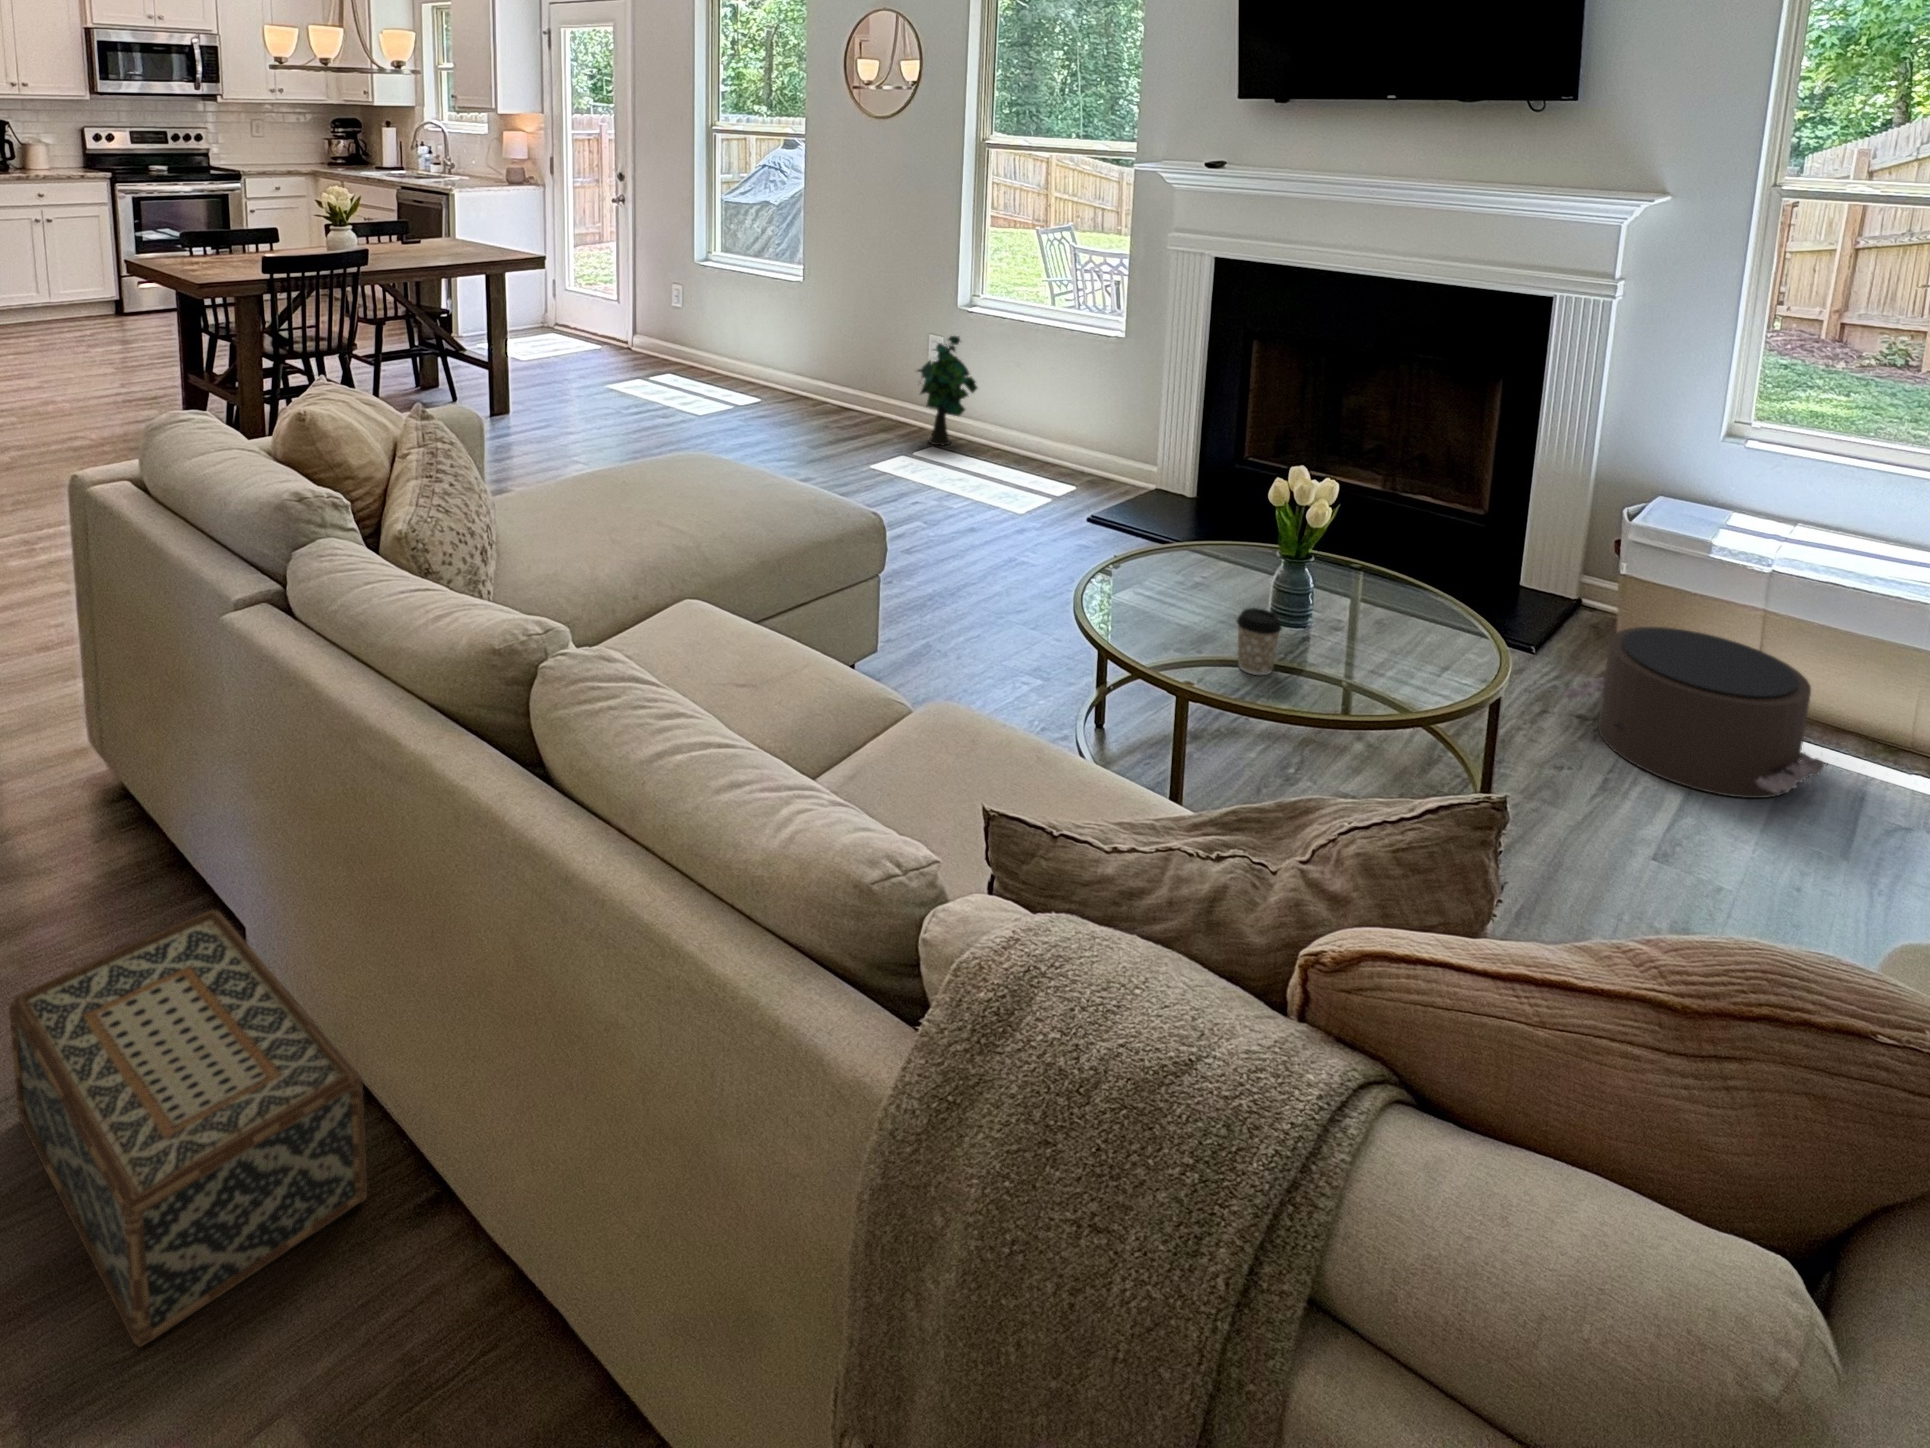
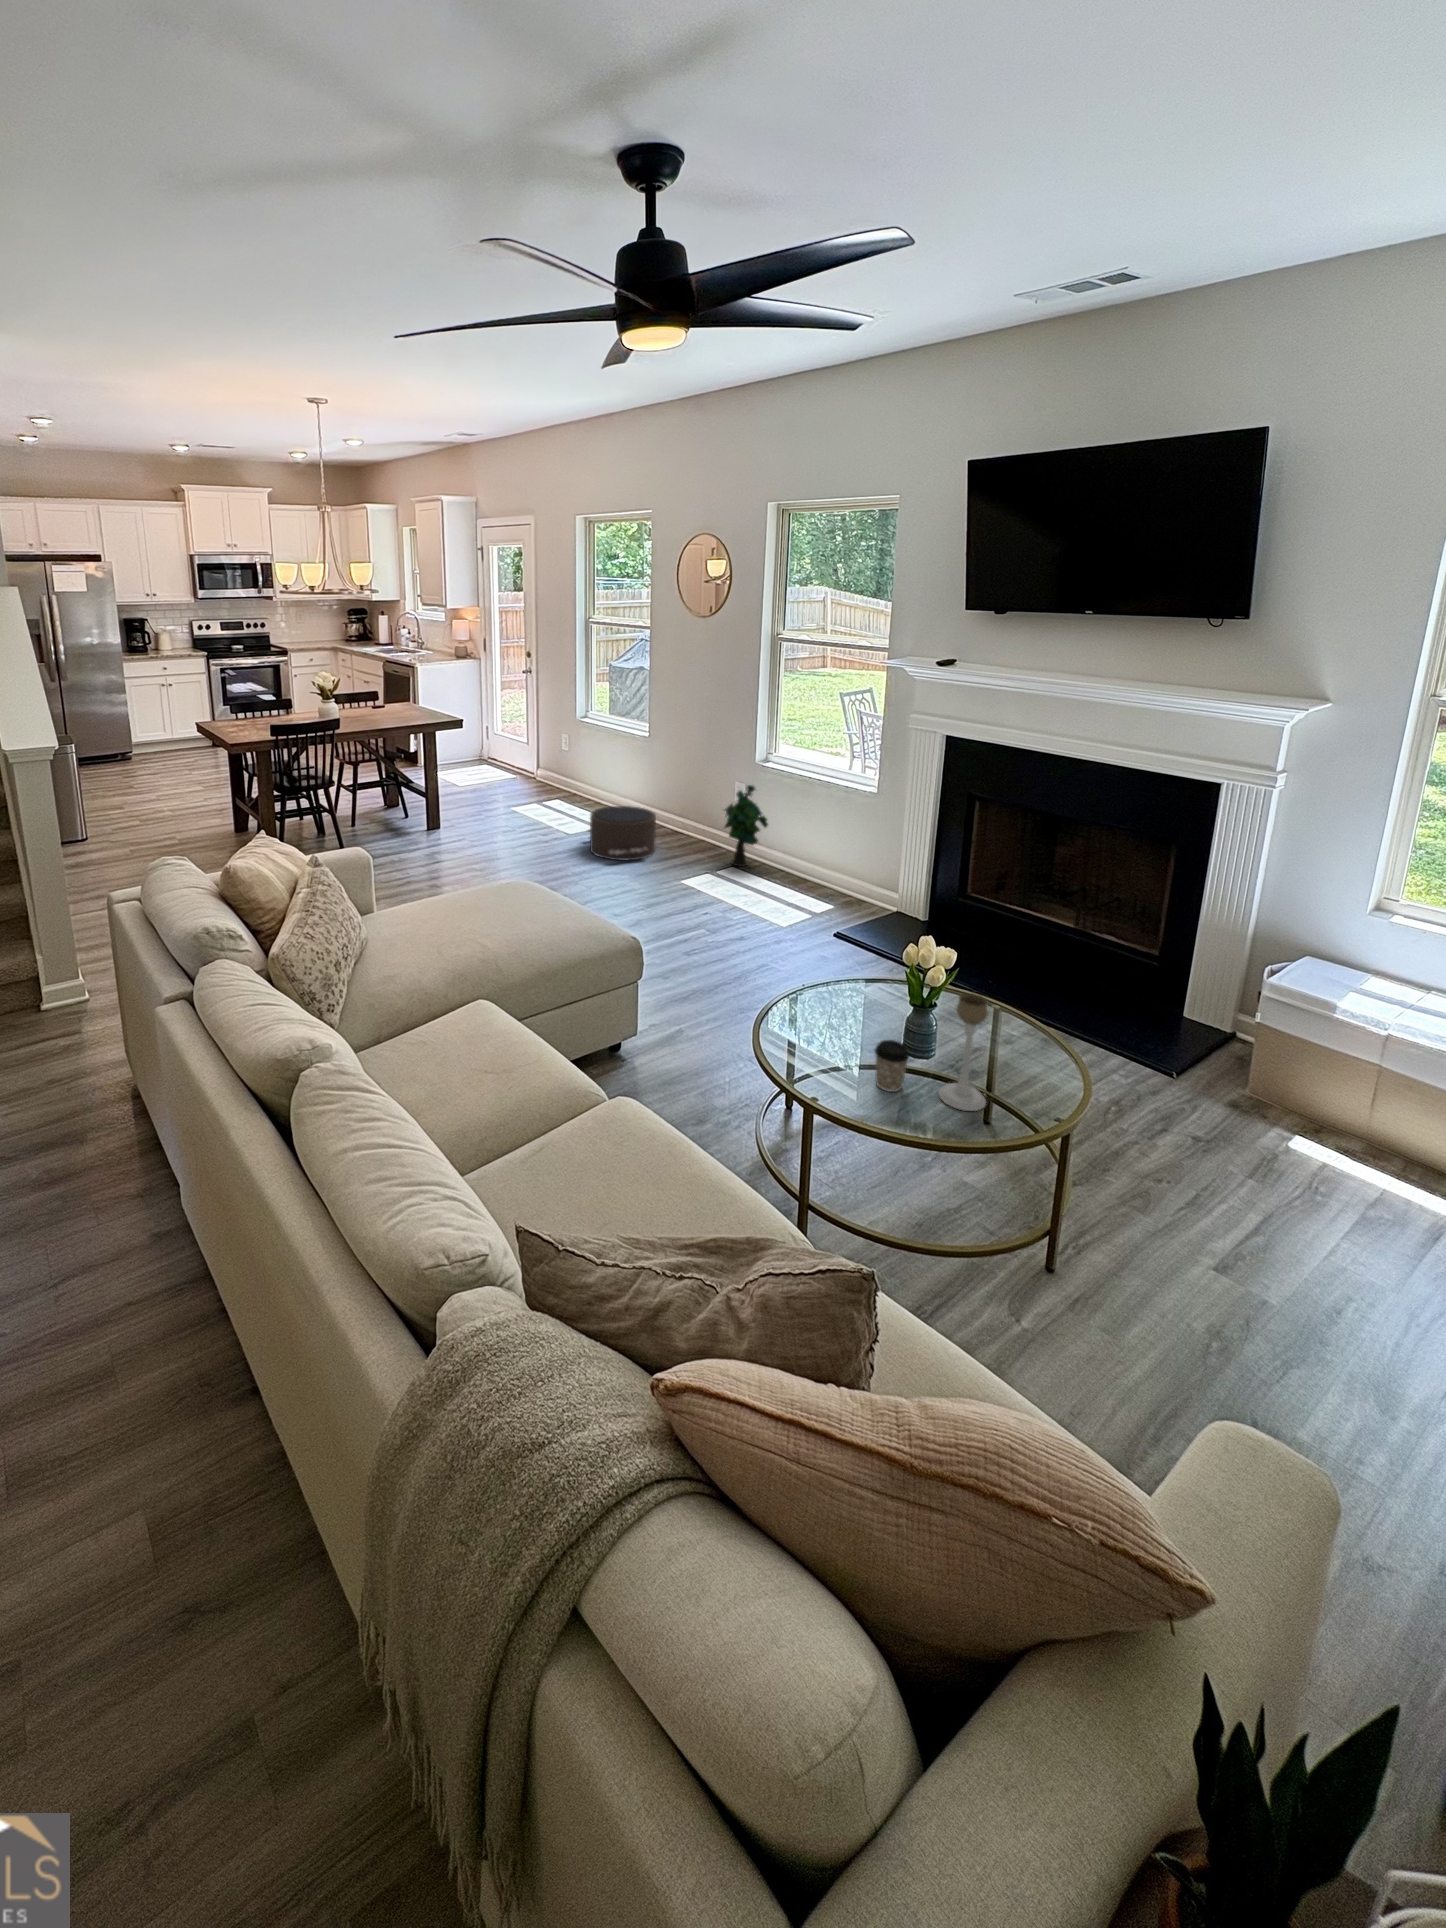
candle holder: none [1318,536,1380,689] -> present [938,993,988,1111]
pouf: present [1562,627,1827,798] -> present [588,806,656,860]
woven basket: present [9,909,367,1347] -> none [32,1188,217,1454]

